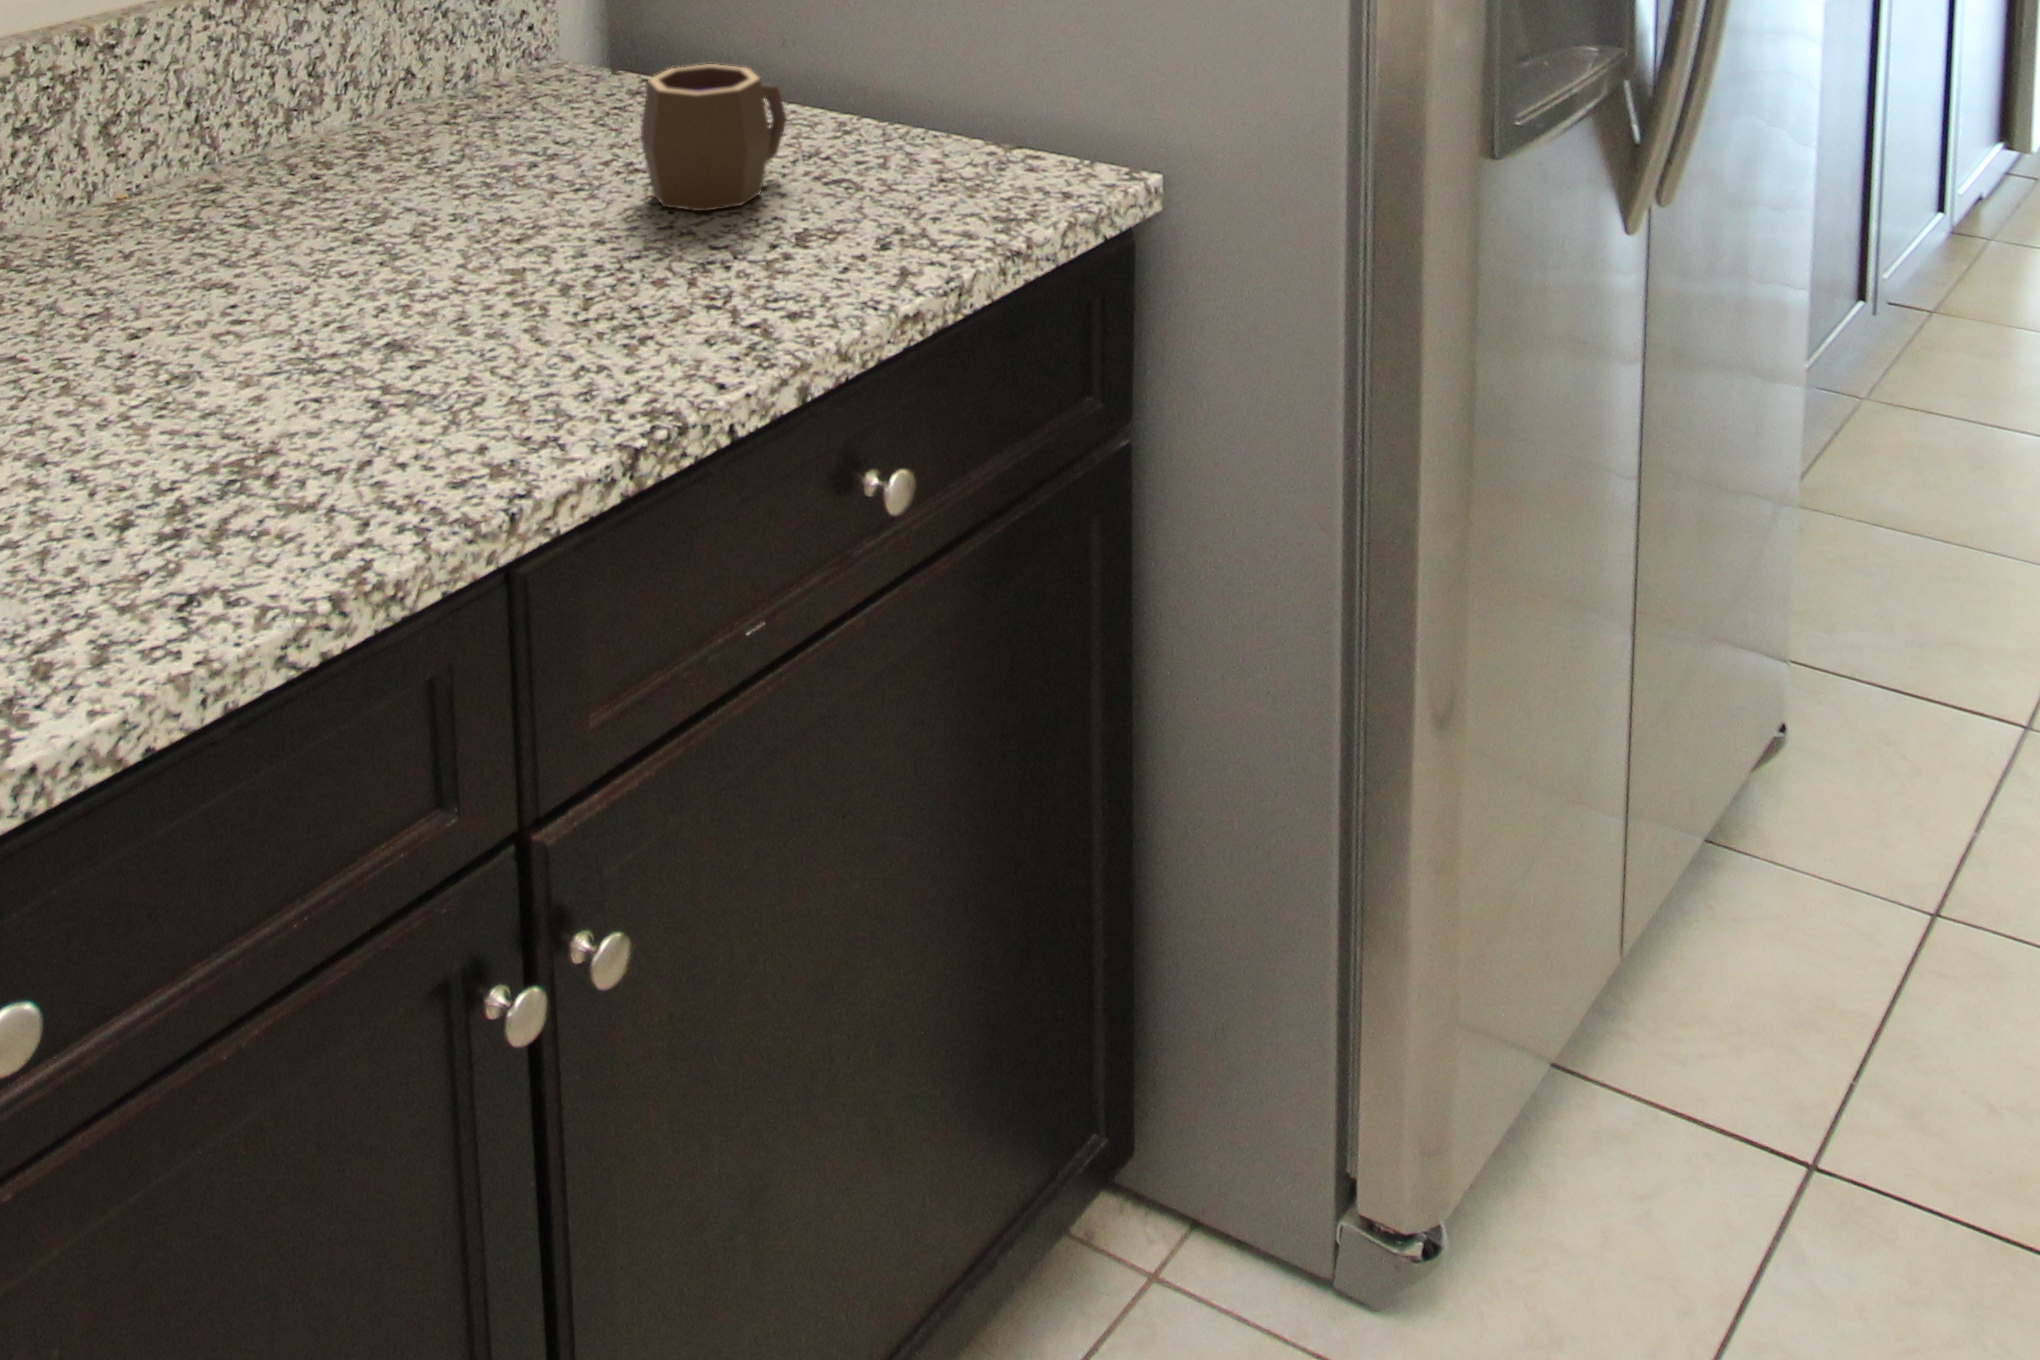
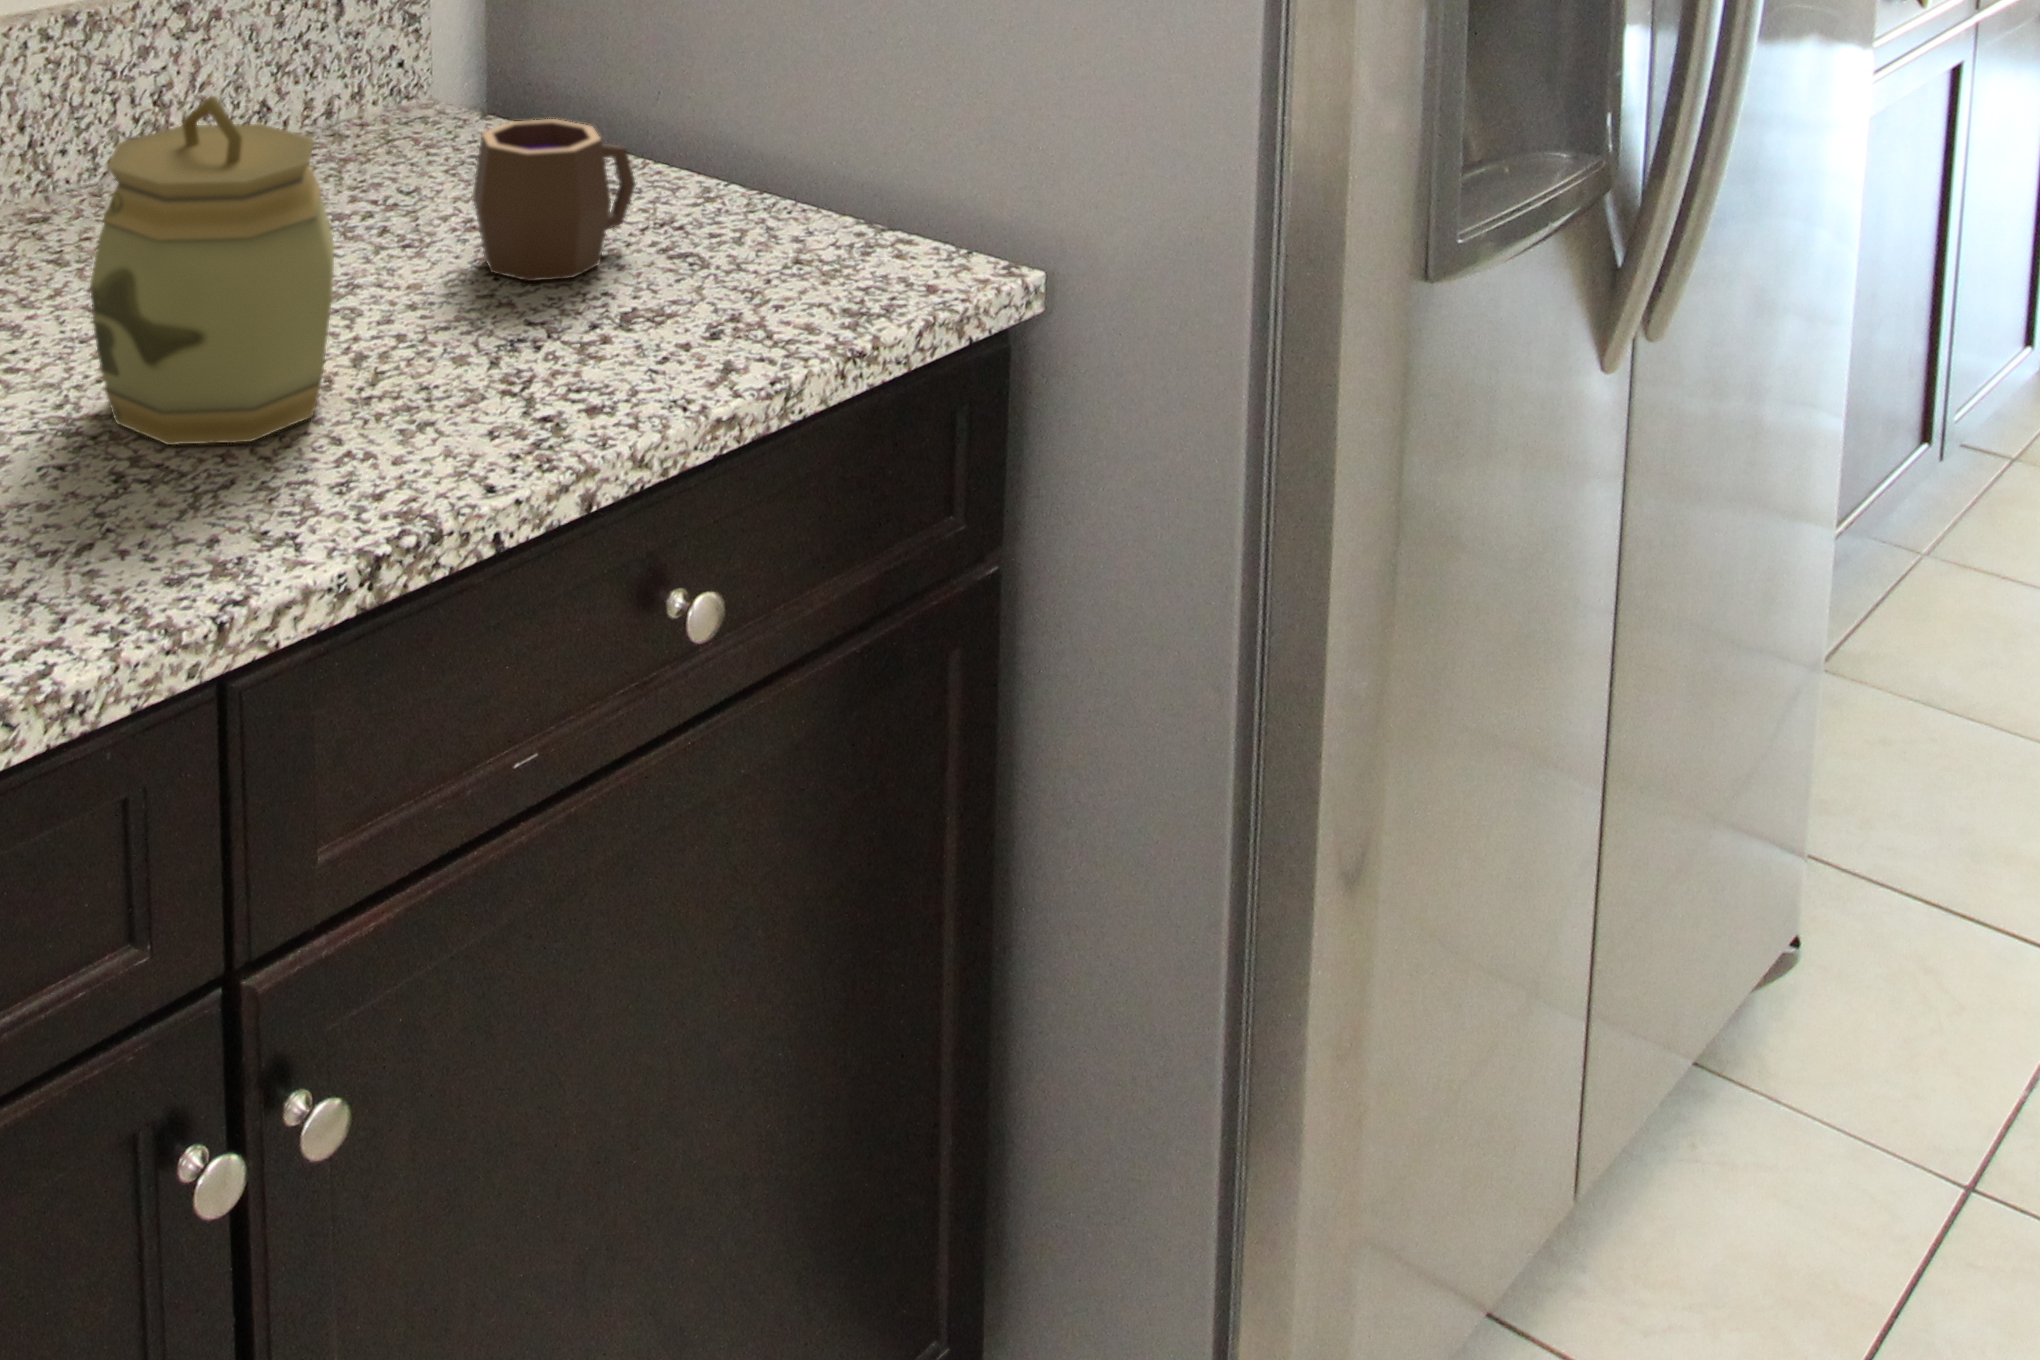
jar: none [331,51,554,372] -> present [90,96,335,445]

